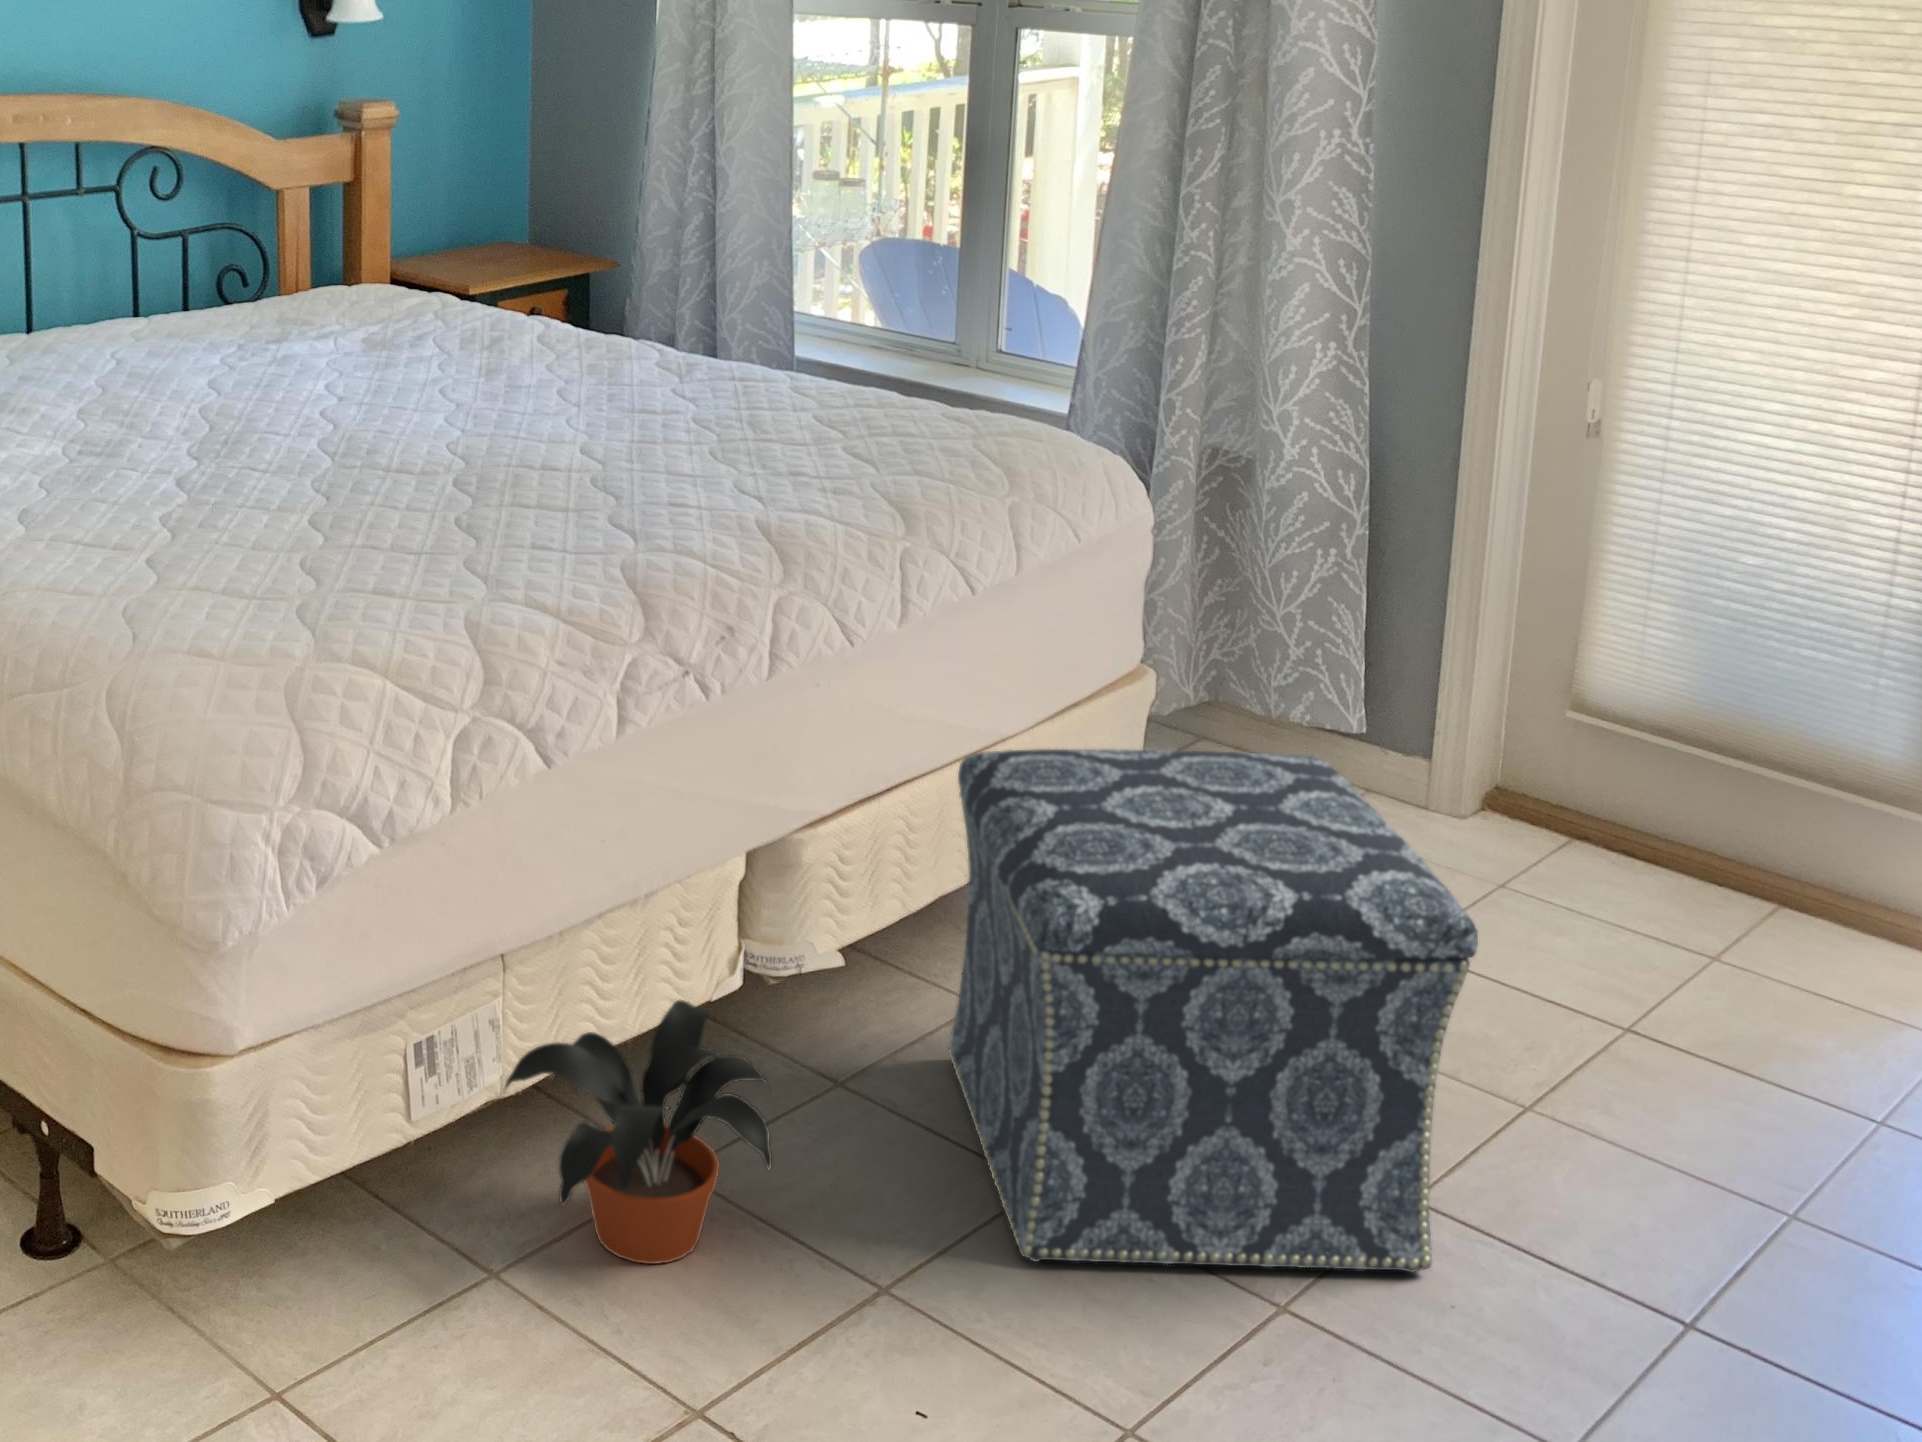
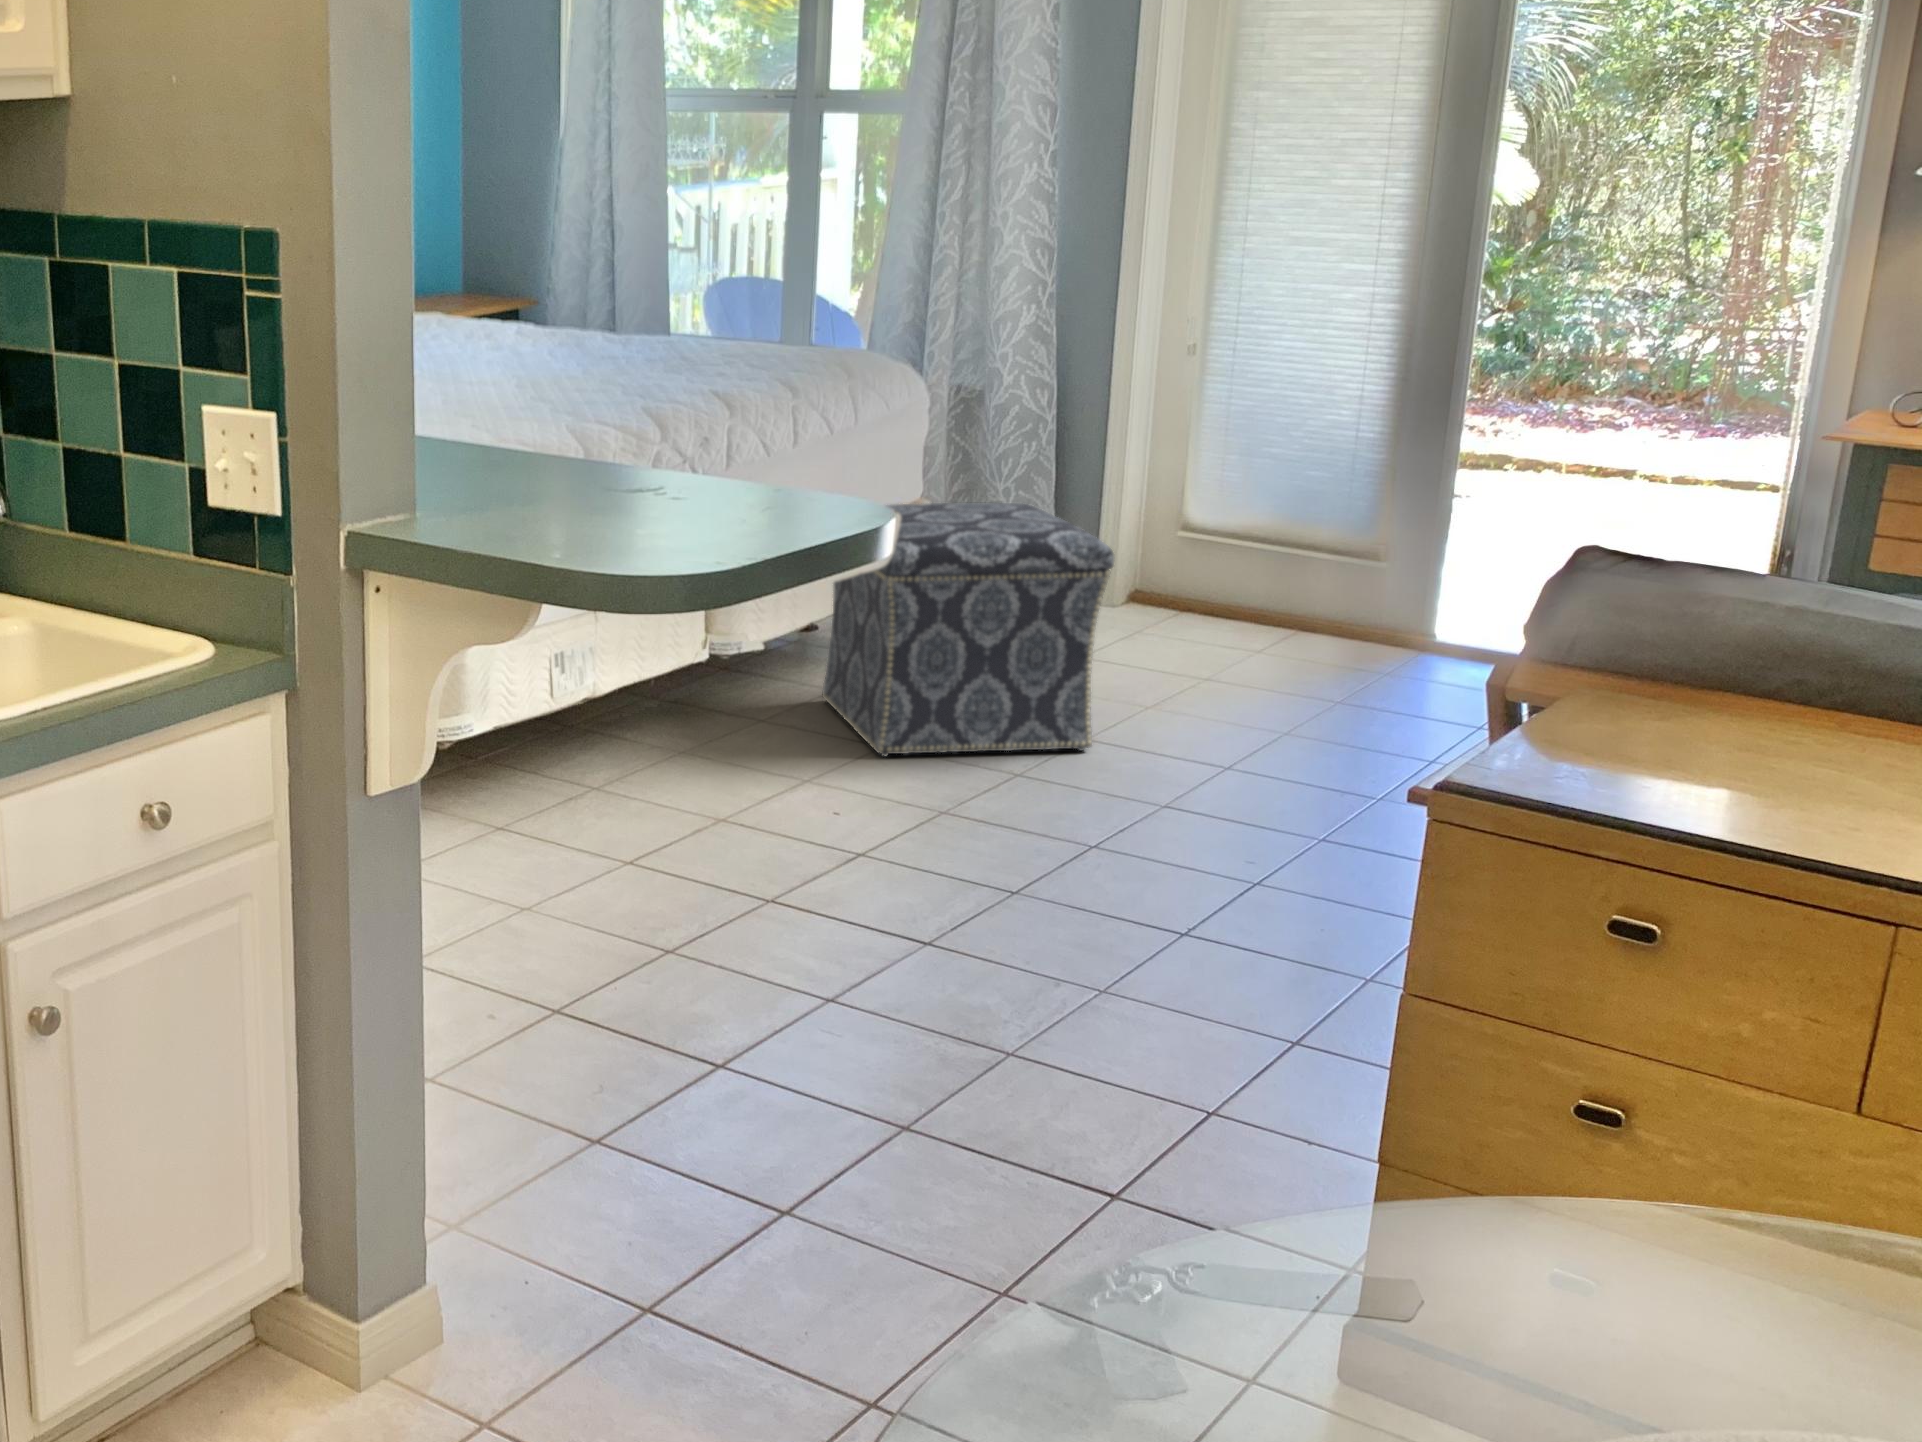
potted plant: present [505,1000,772,1264] -> none [594,636,748,766]

